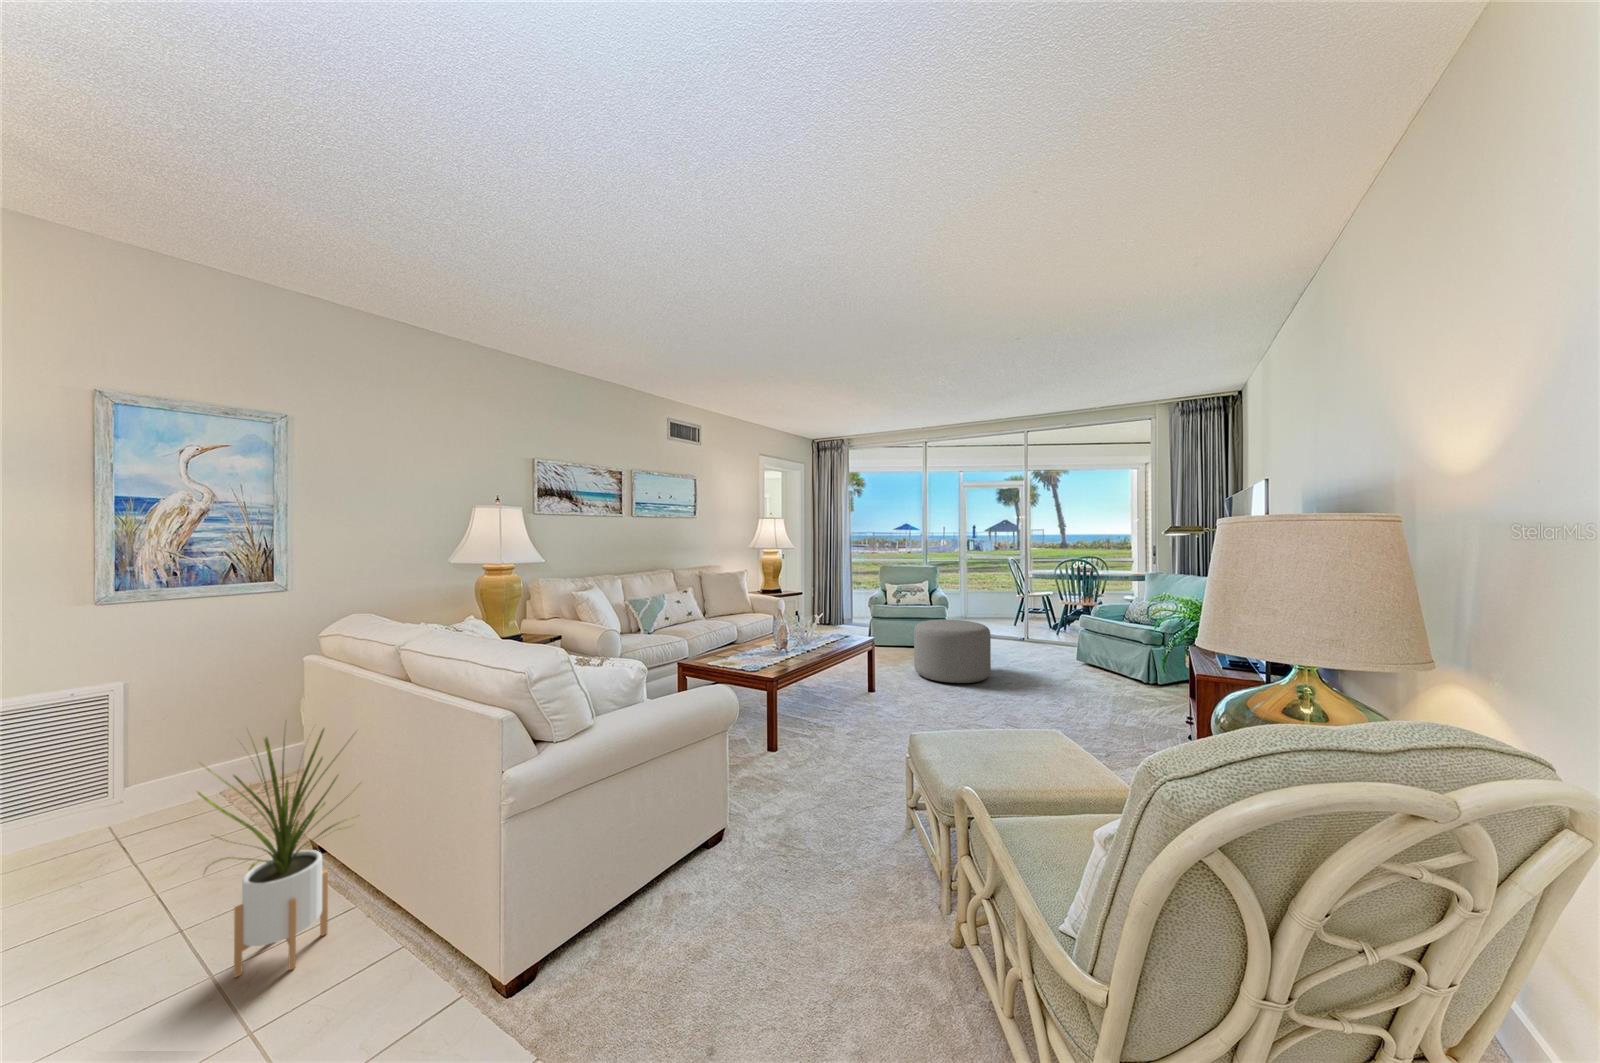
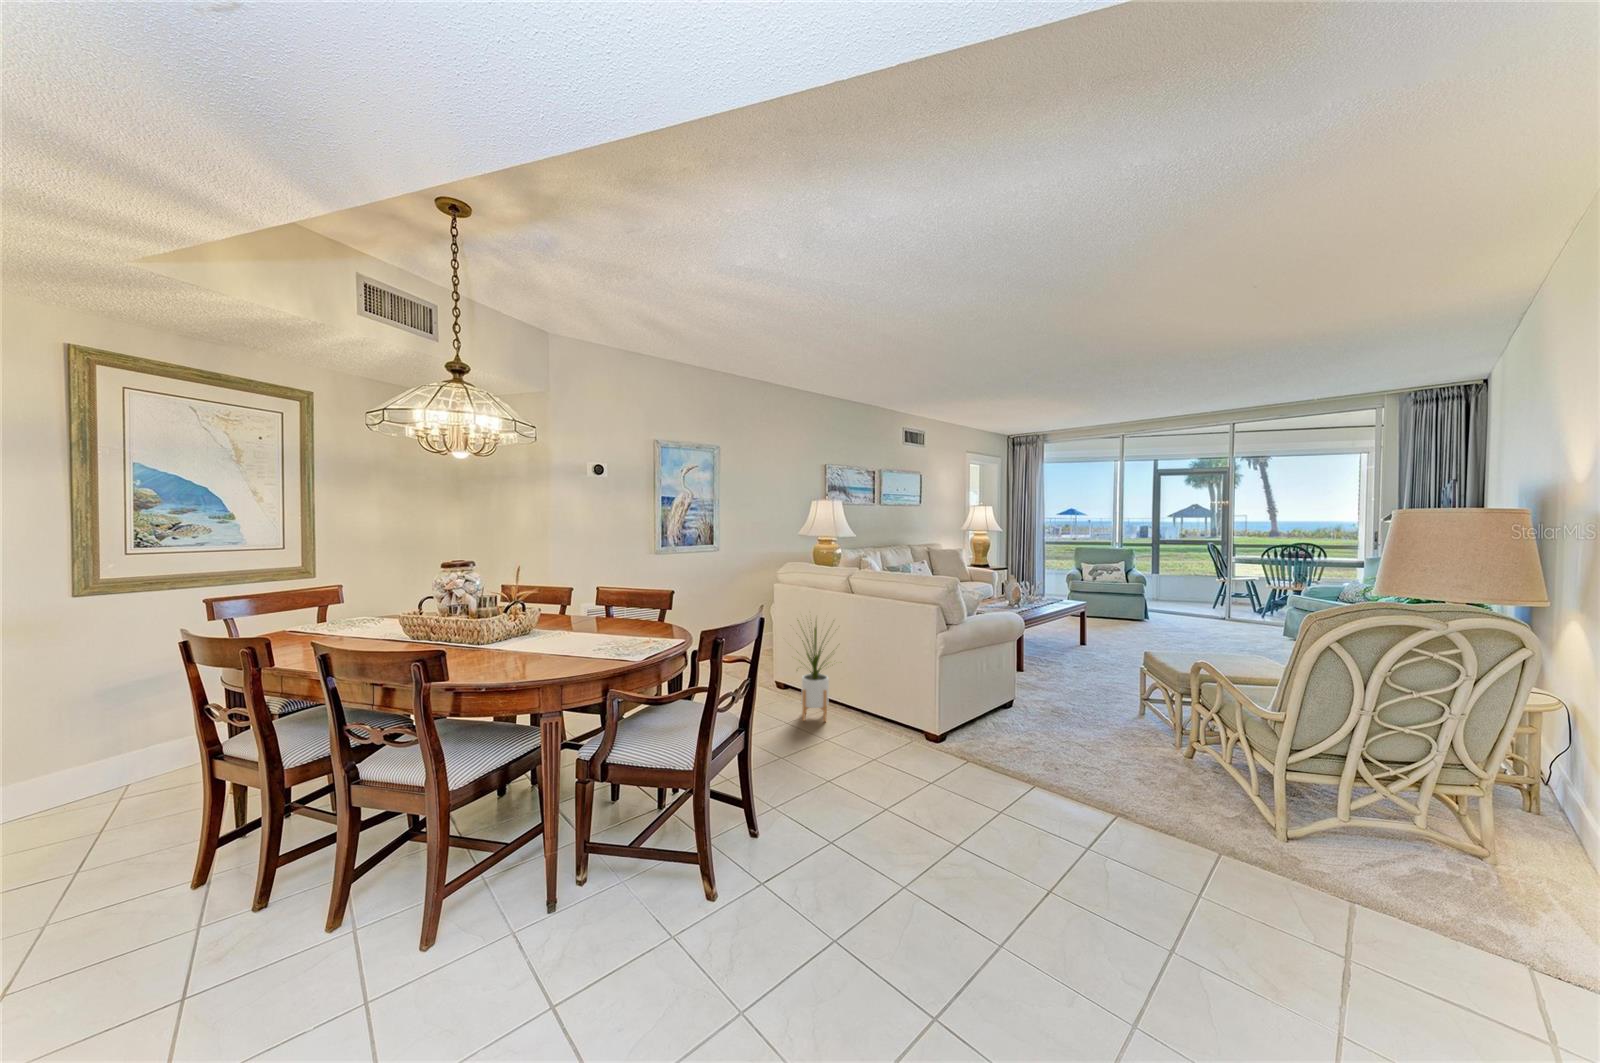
ottoman: present [914,619,991,683] -> none [1119,594,1193,646]

